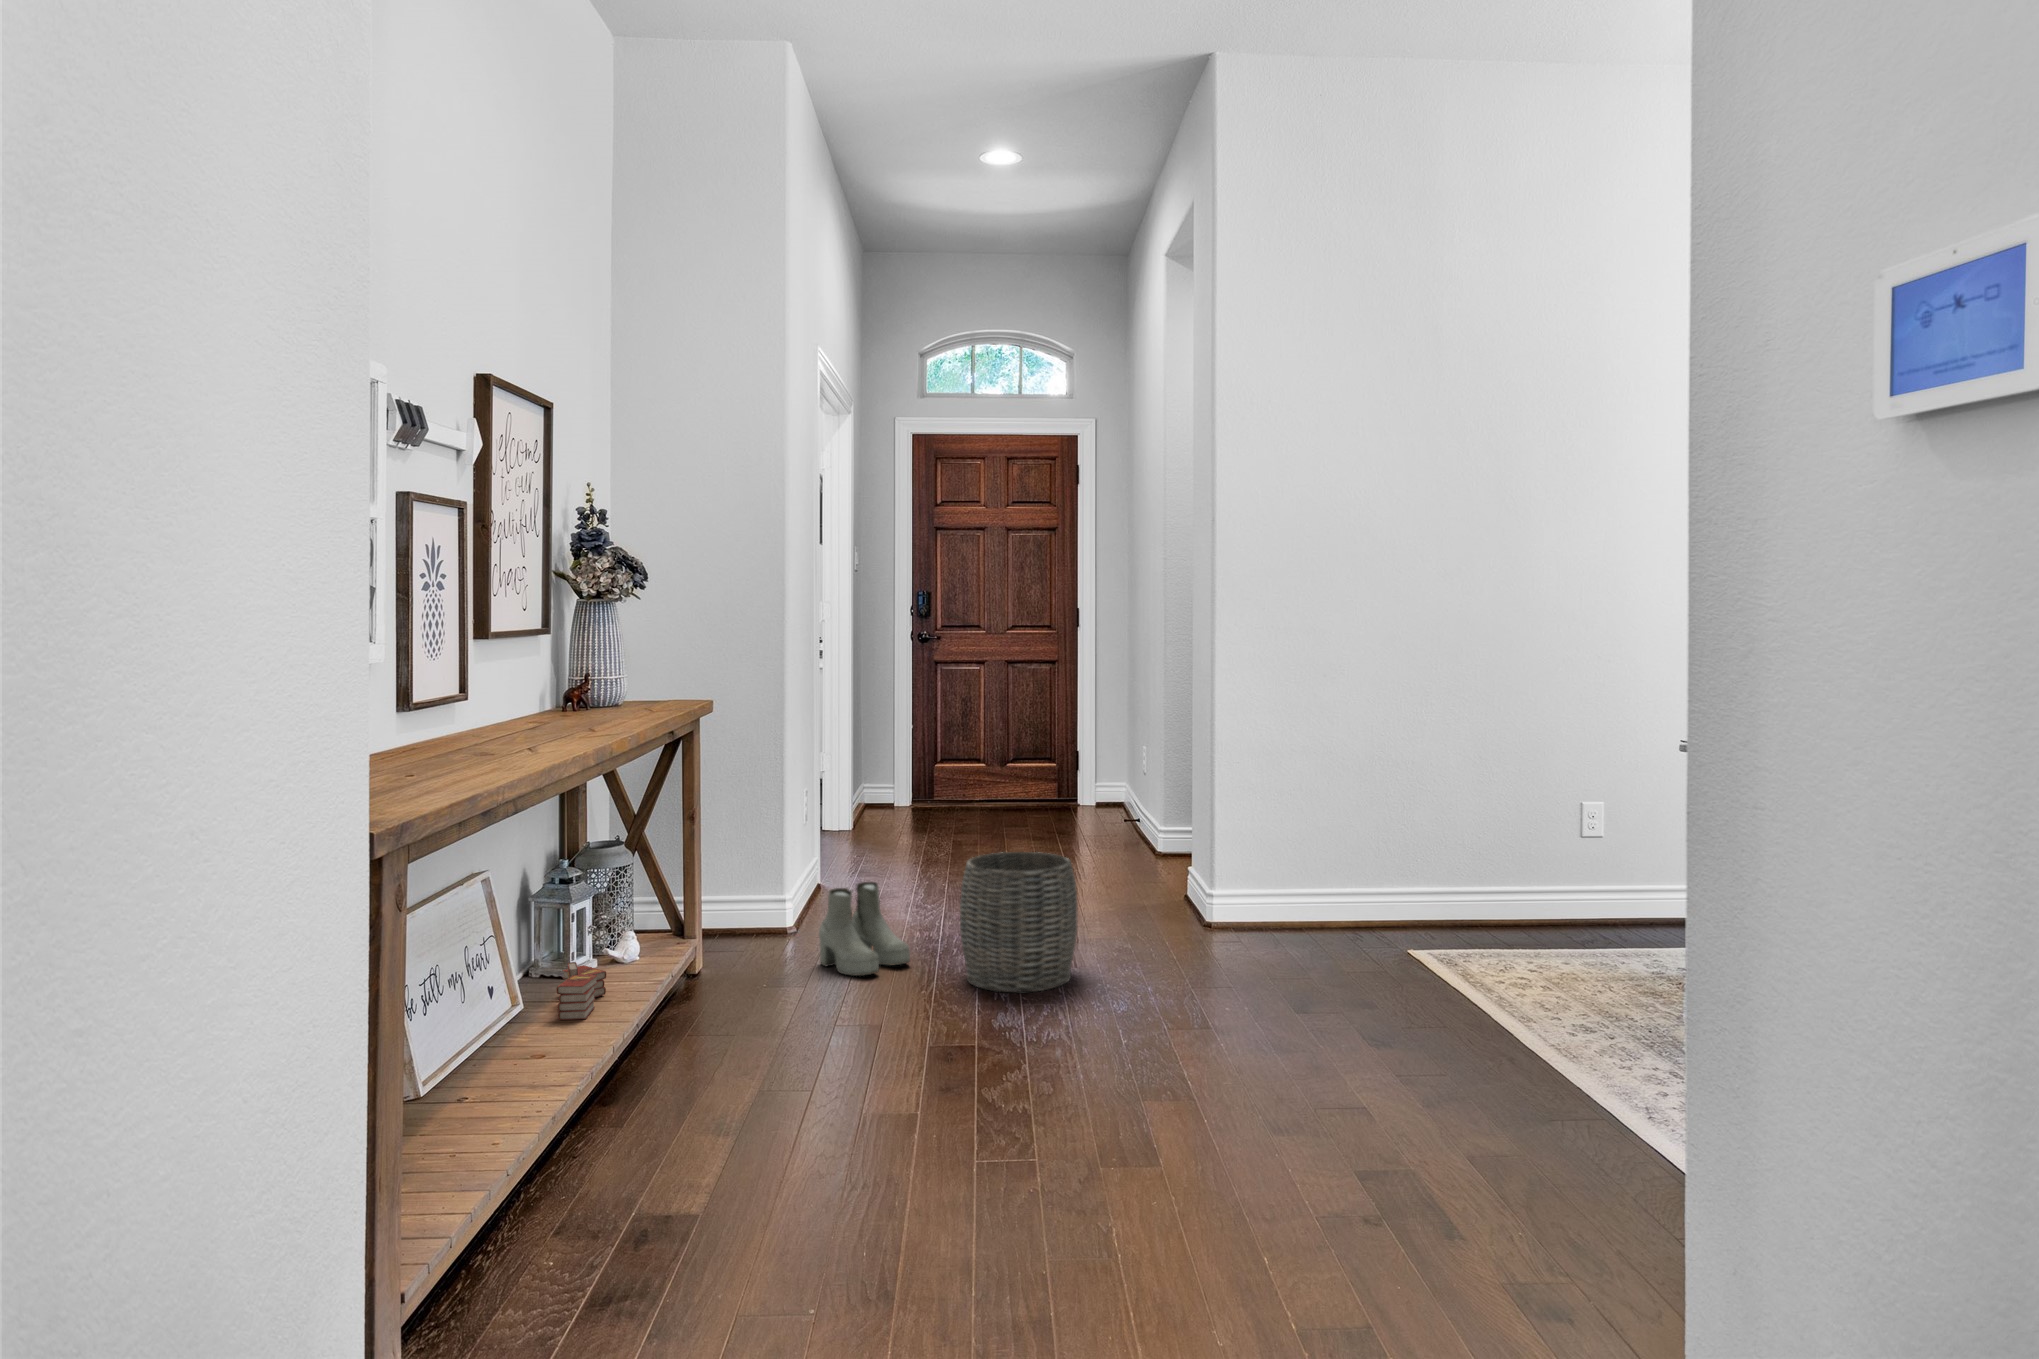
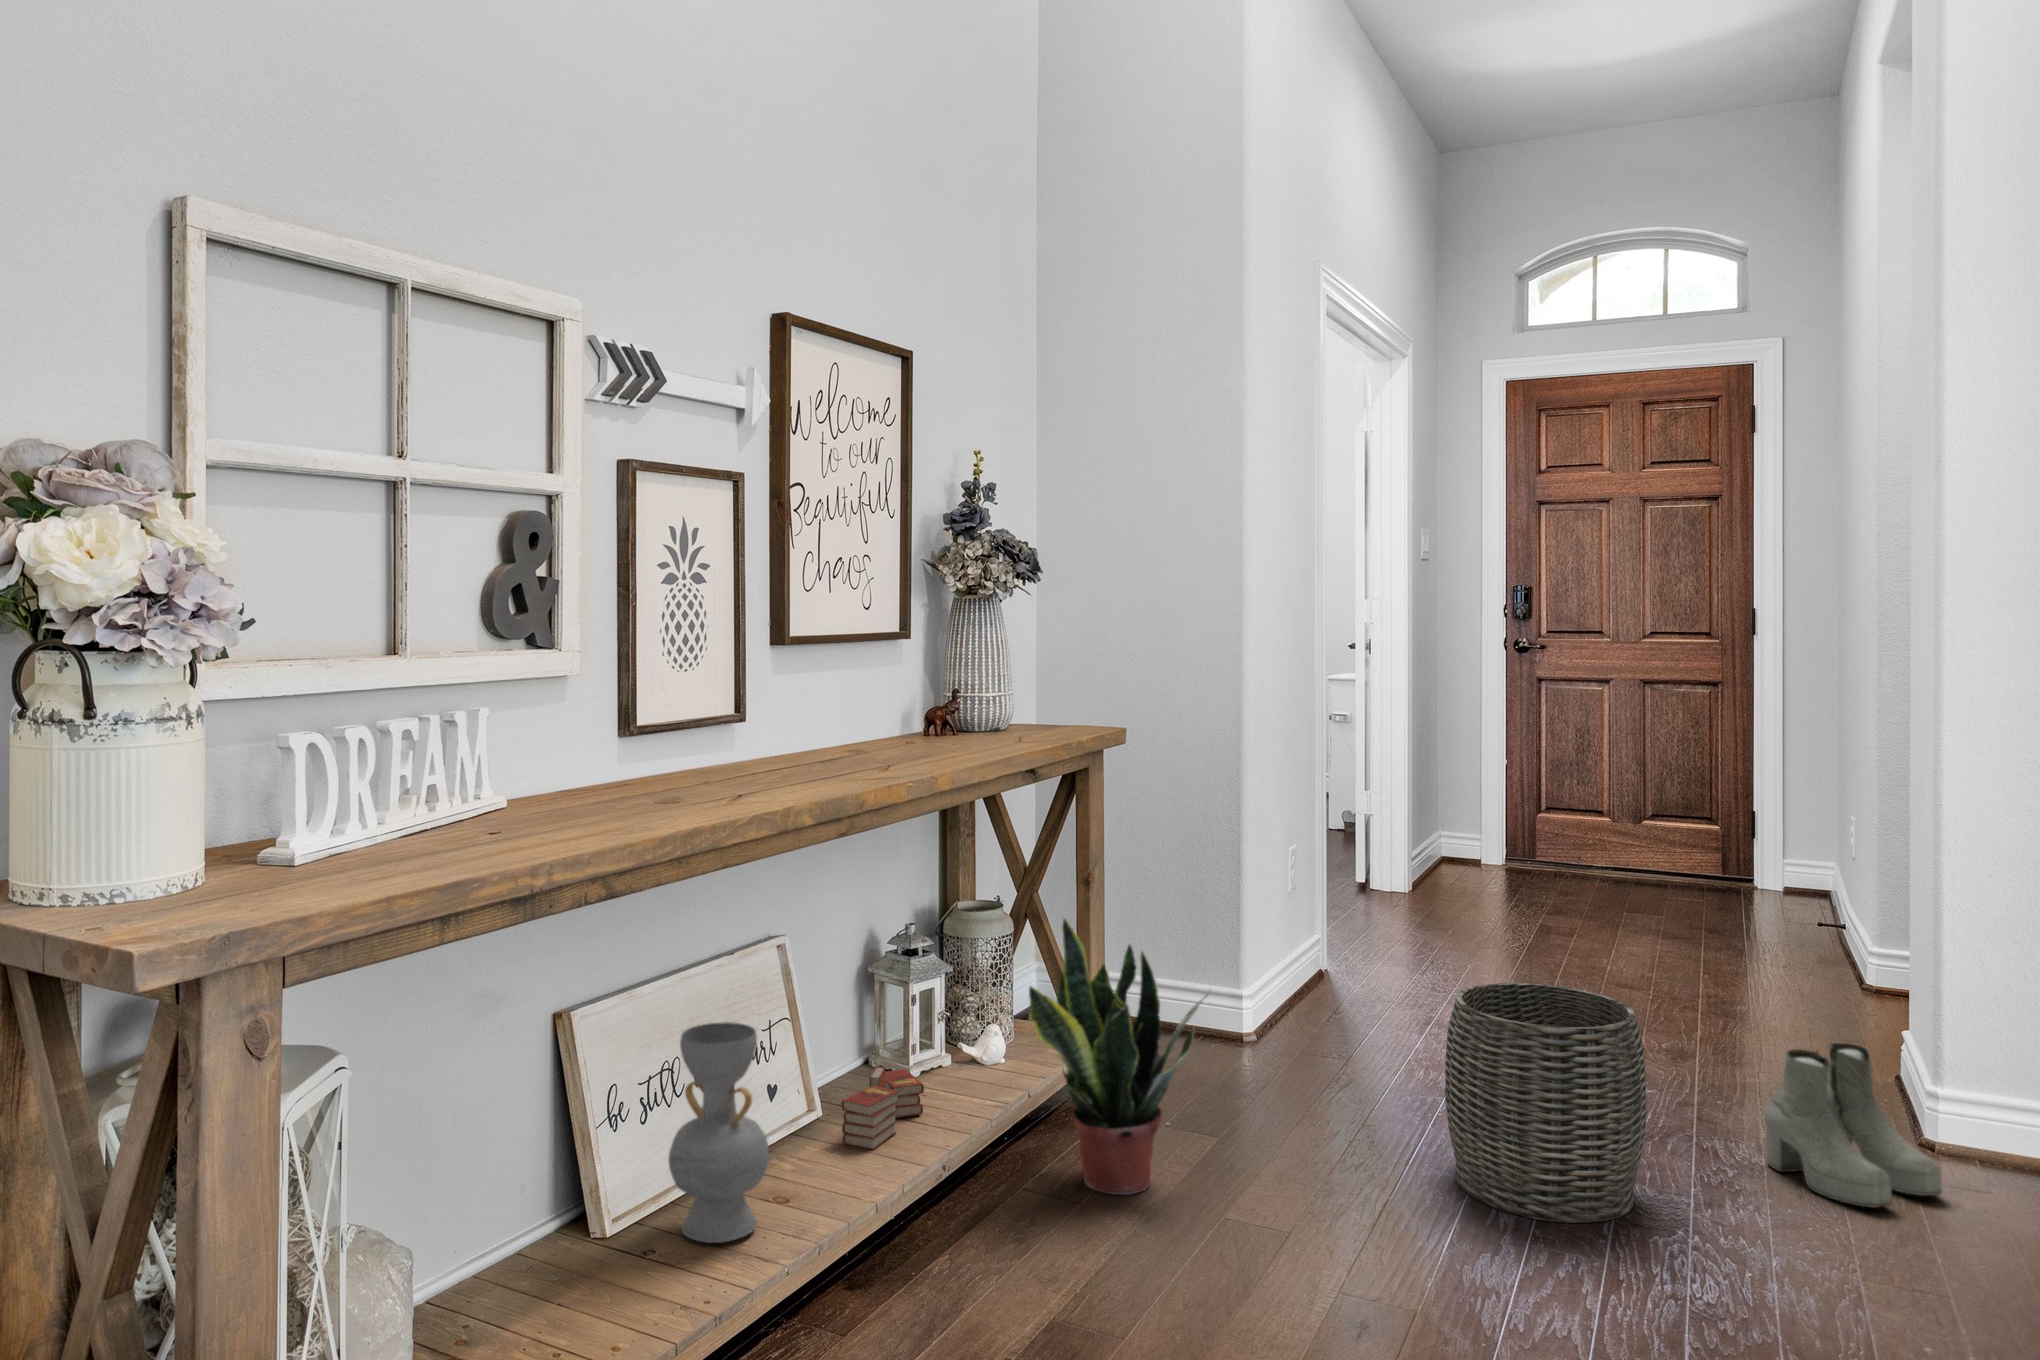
potted plant: none [695,836,815,1028] -> present [1029,919,1209,1195]
boots: present [819,882,910,976] -> present [1764,1043,1942,1208]
decorative vase: none [468,923,550,1086] -> present [669,1022,769,1243]

